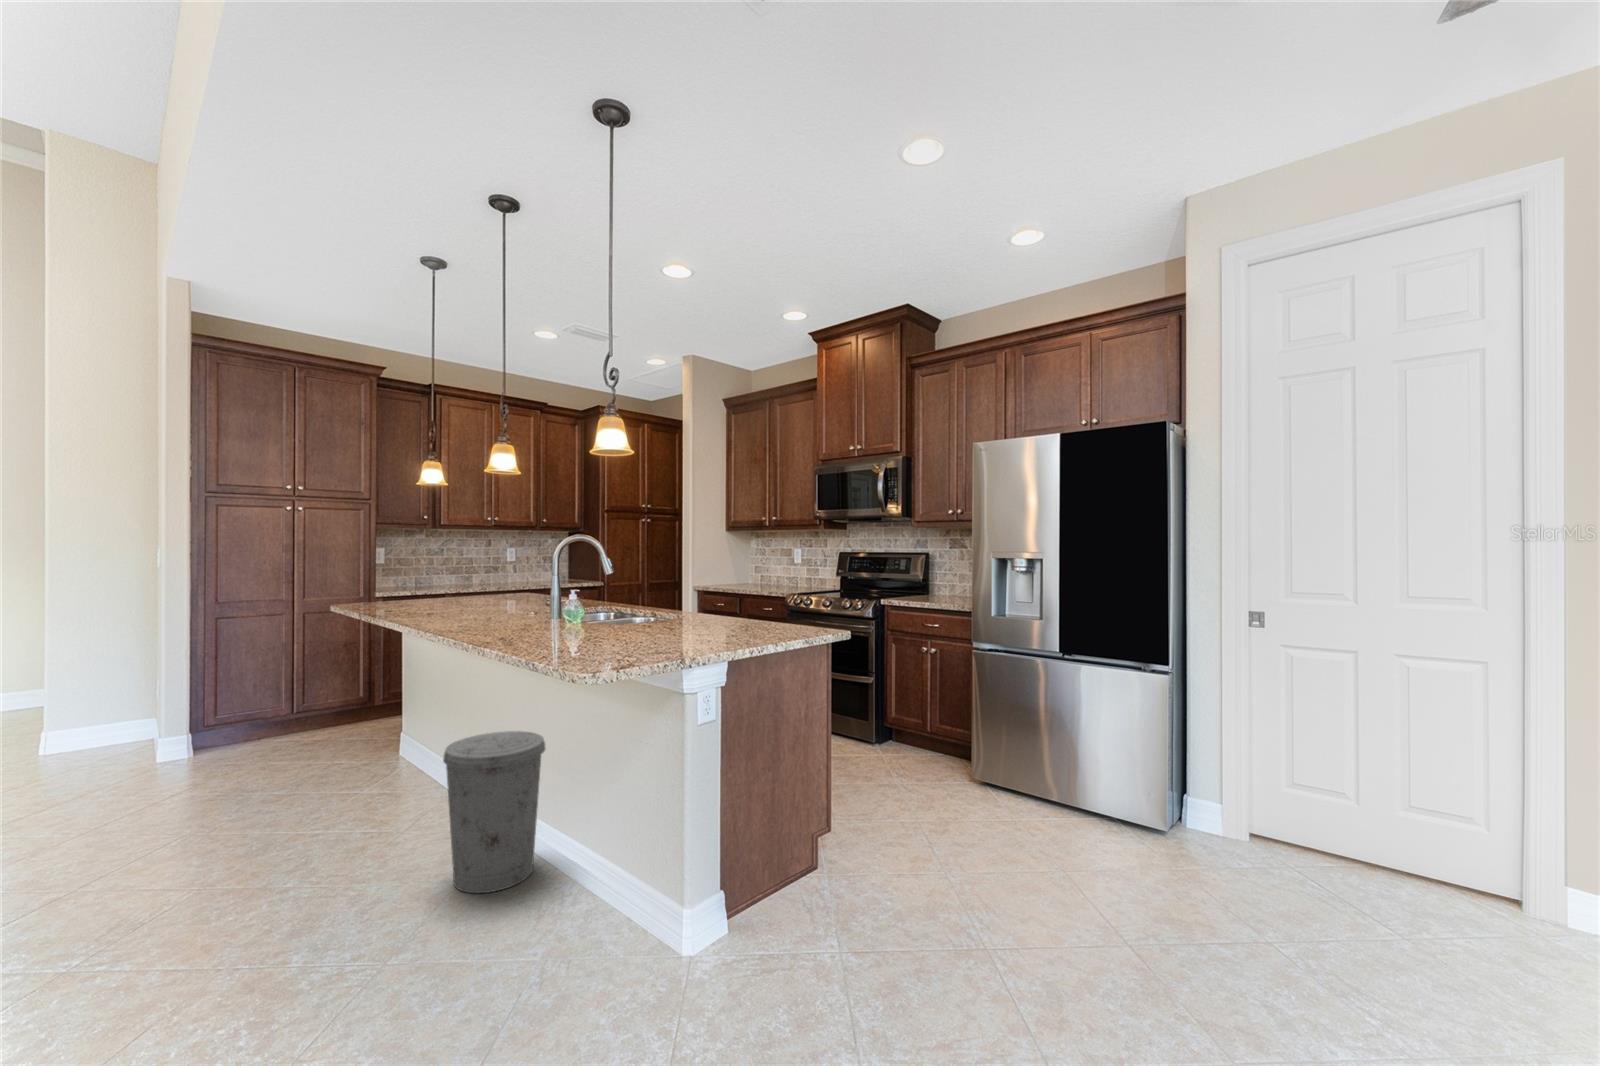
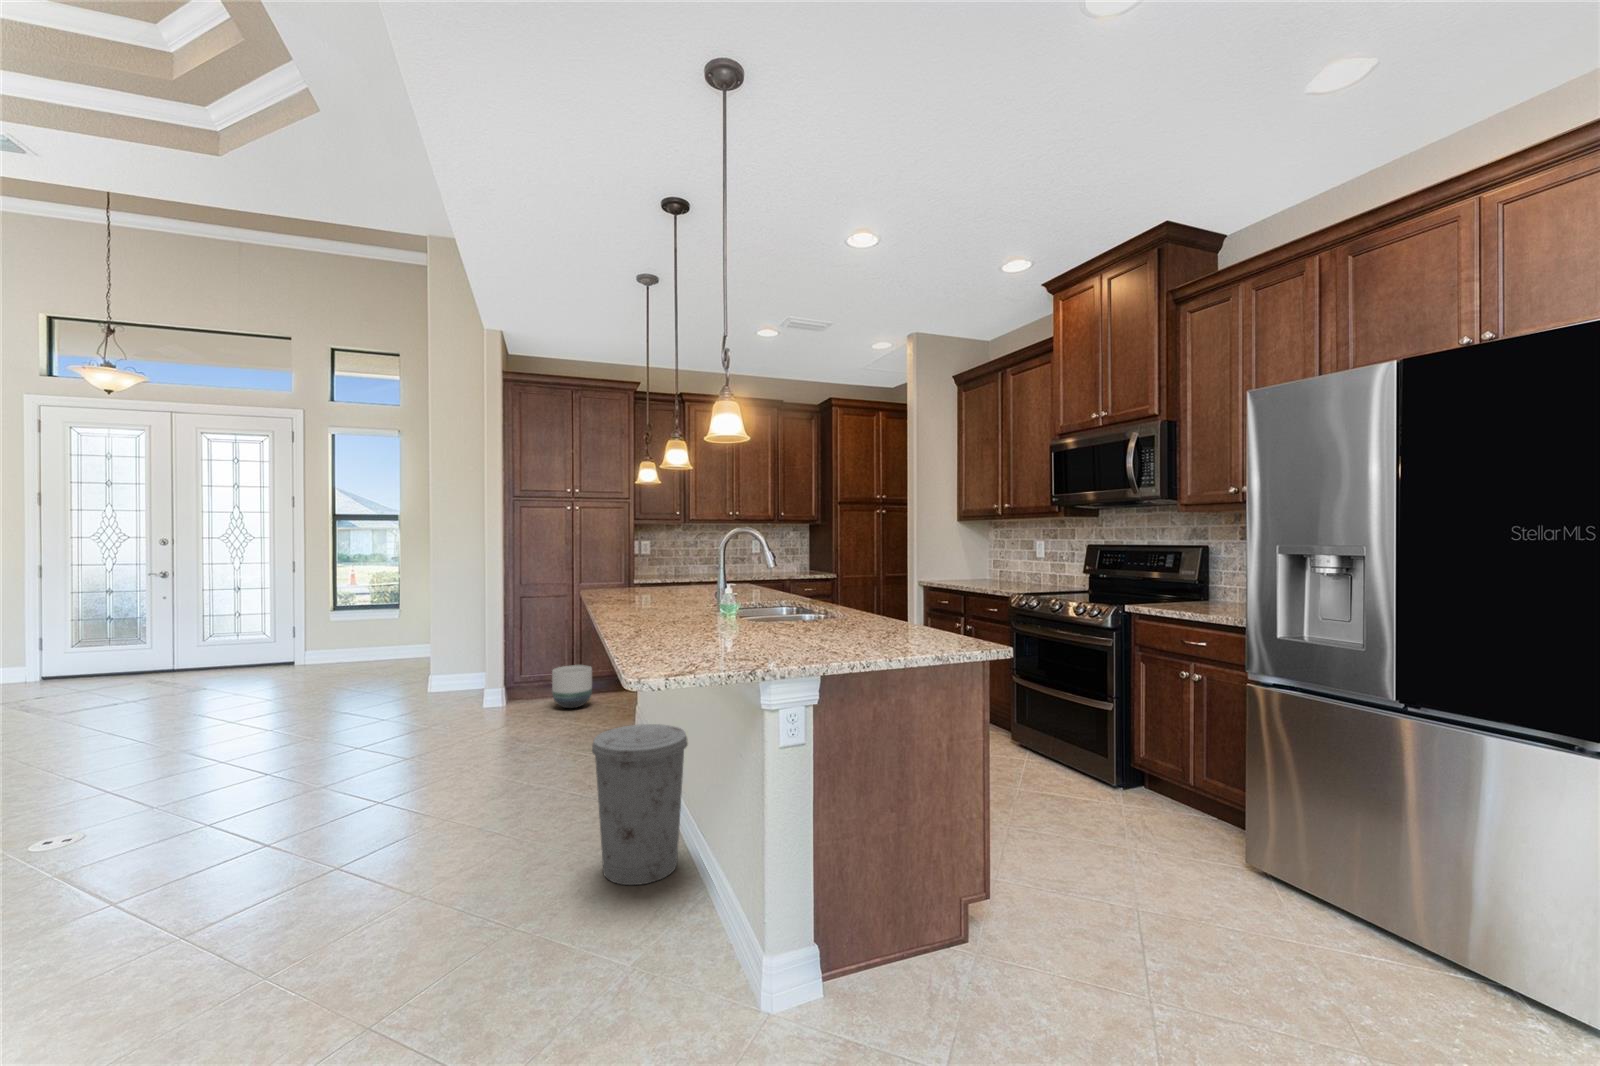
planter: none [273,692,328,743] -> present [552,665,592,708]

